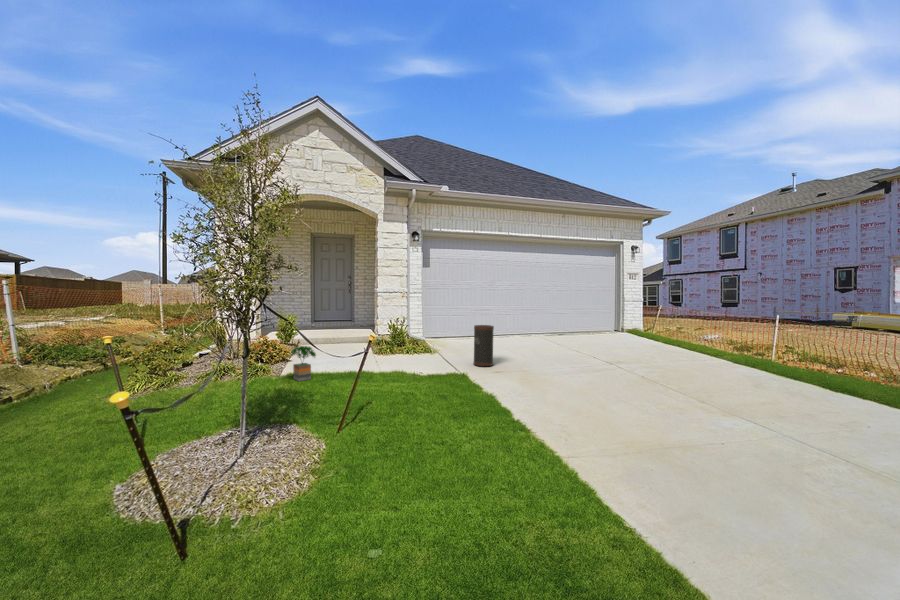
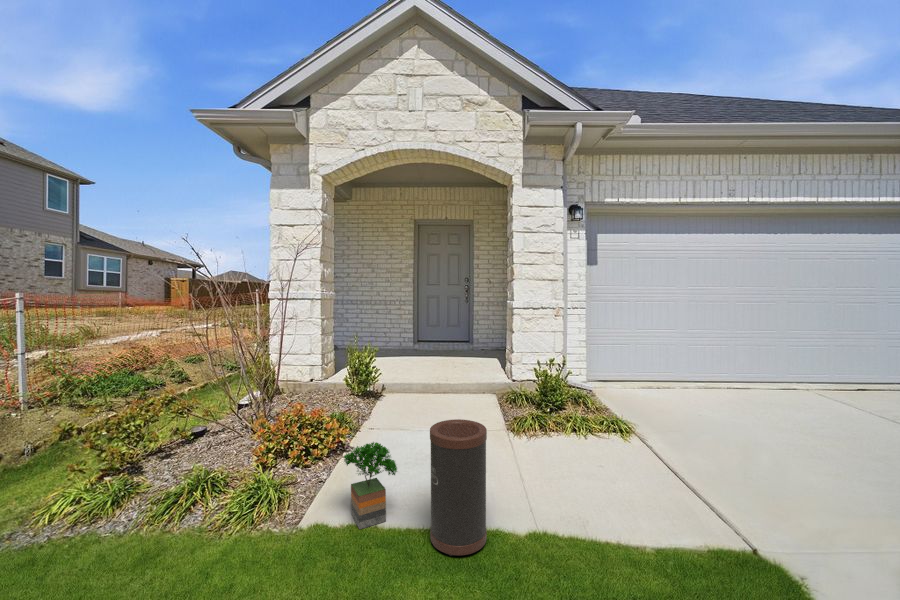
trash can: present [473,325,494,367] -> present [430,419,487,556]

